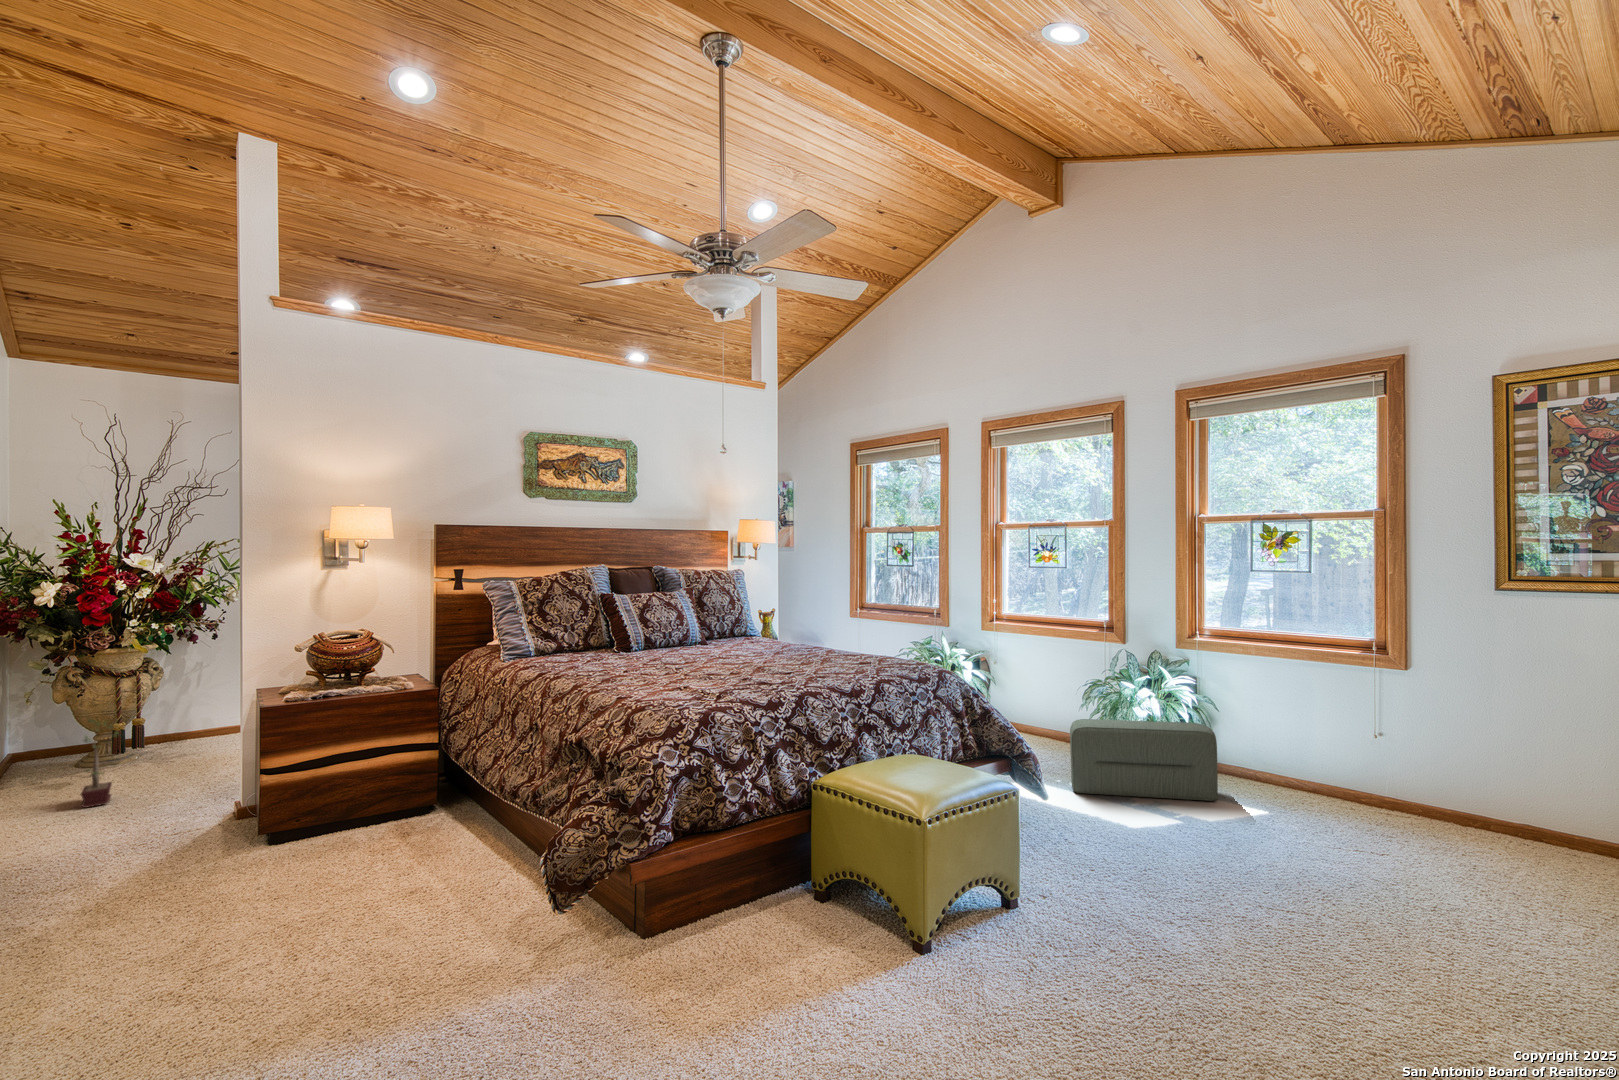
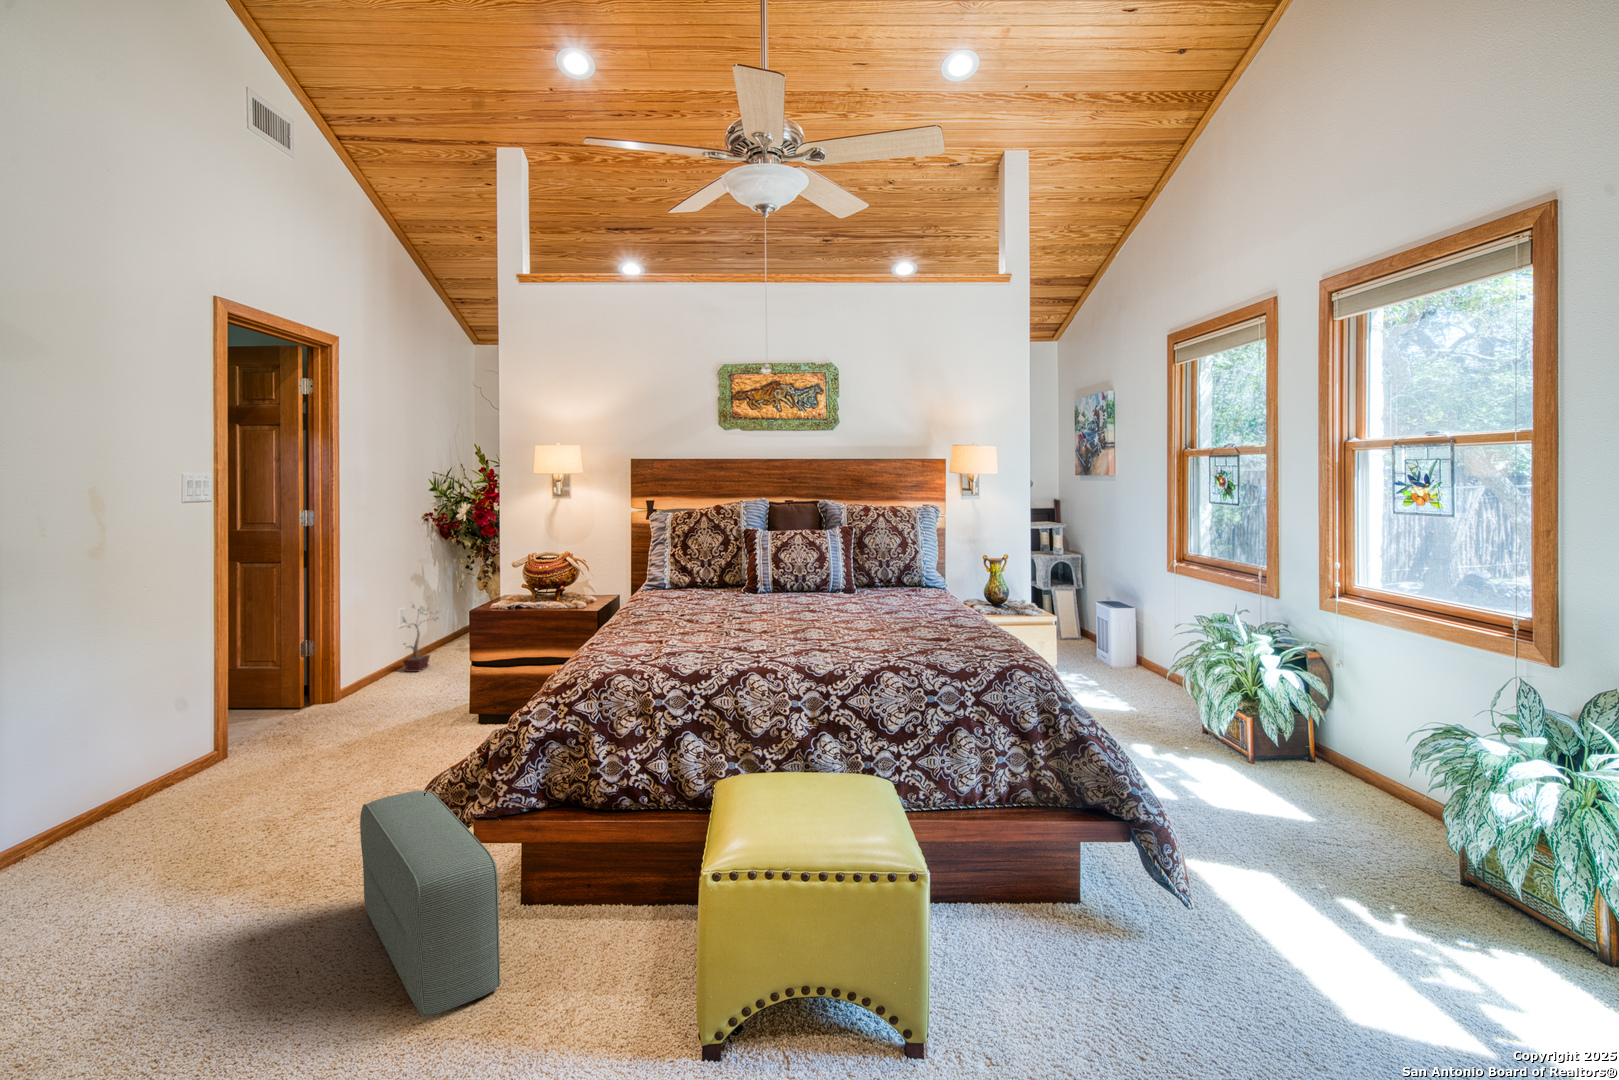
pouf: present [1070,719,1218,801] -> present [360,790,500,1016]

